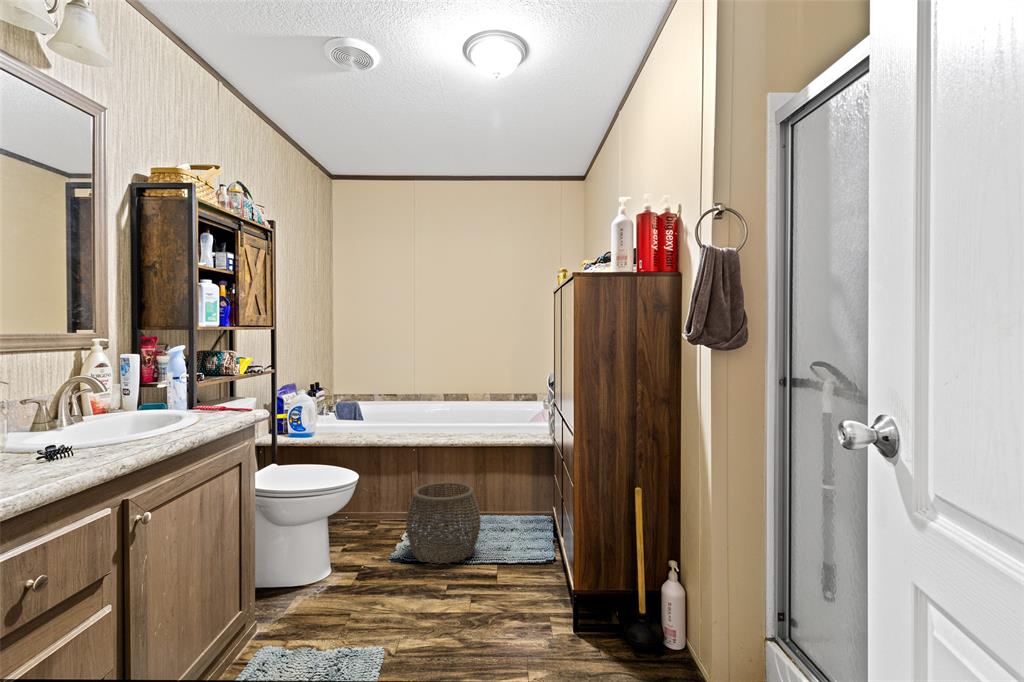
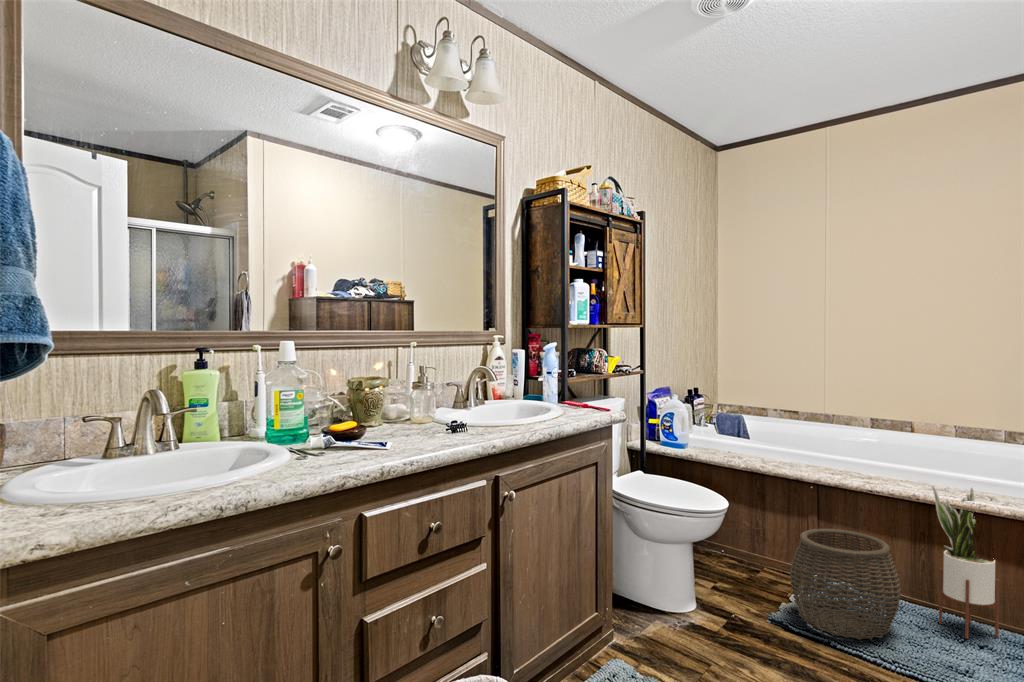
potted plant: none [497,437,535,541] -> present [932,486,999,639]

